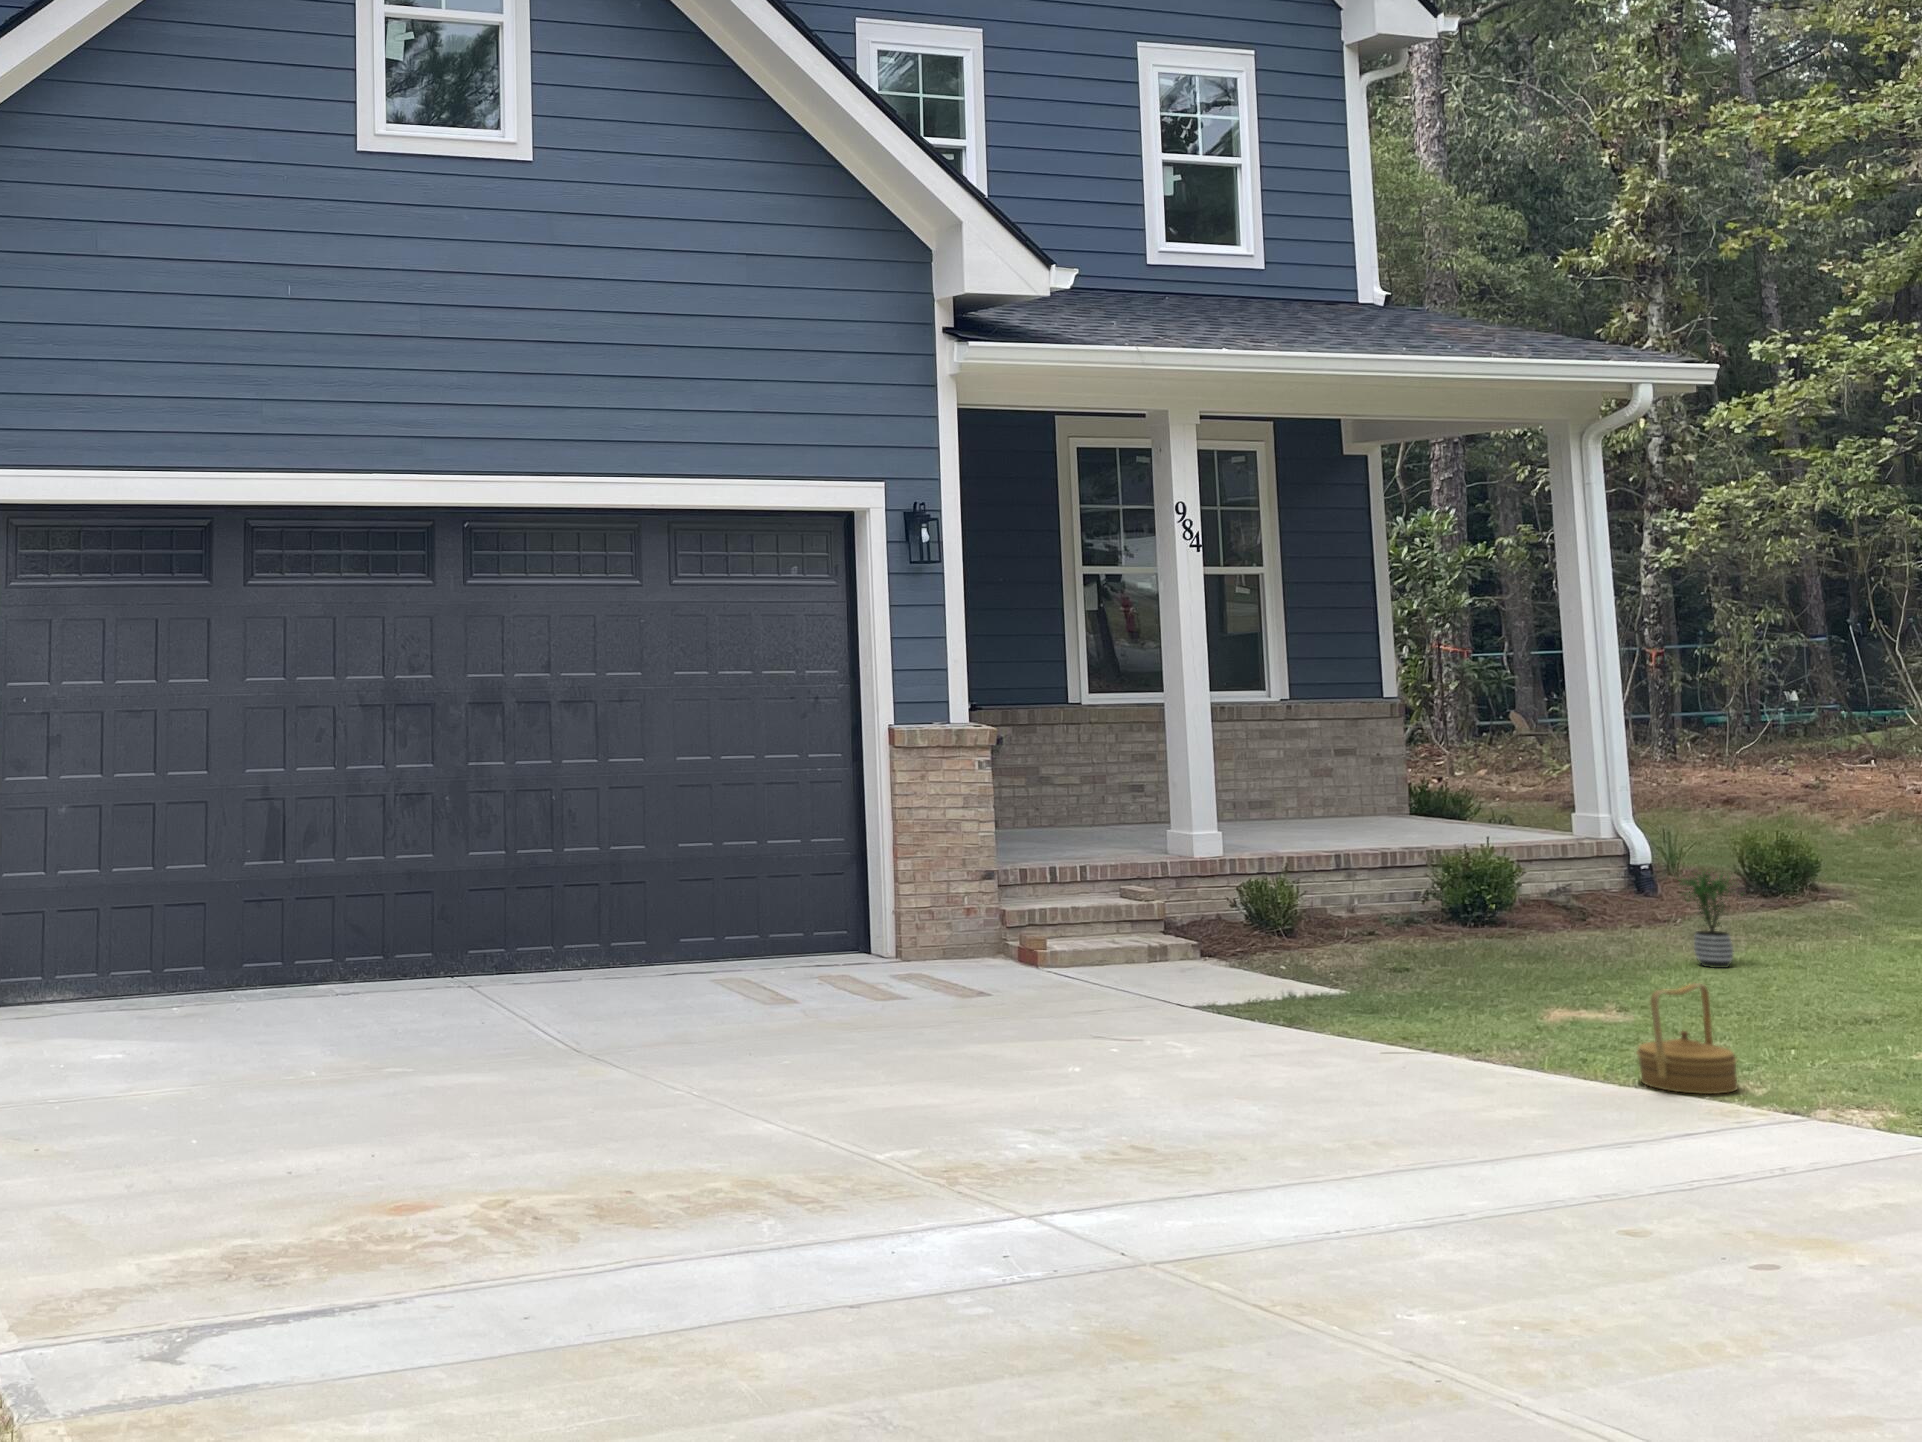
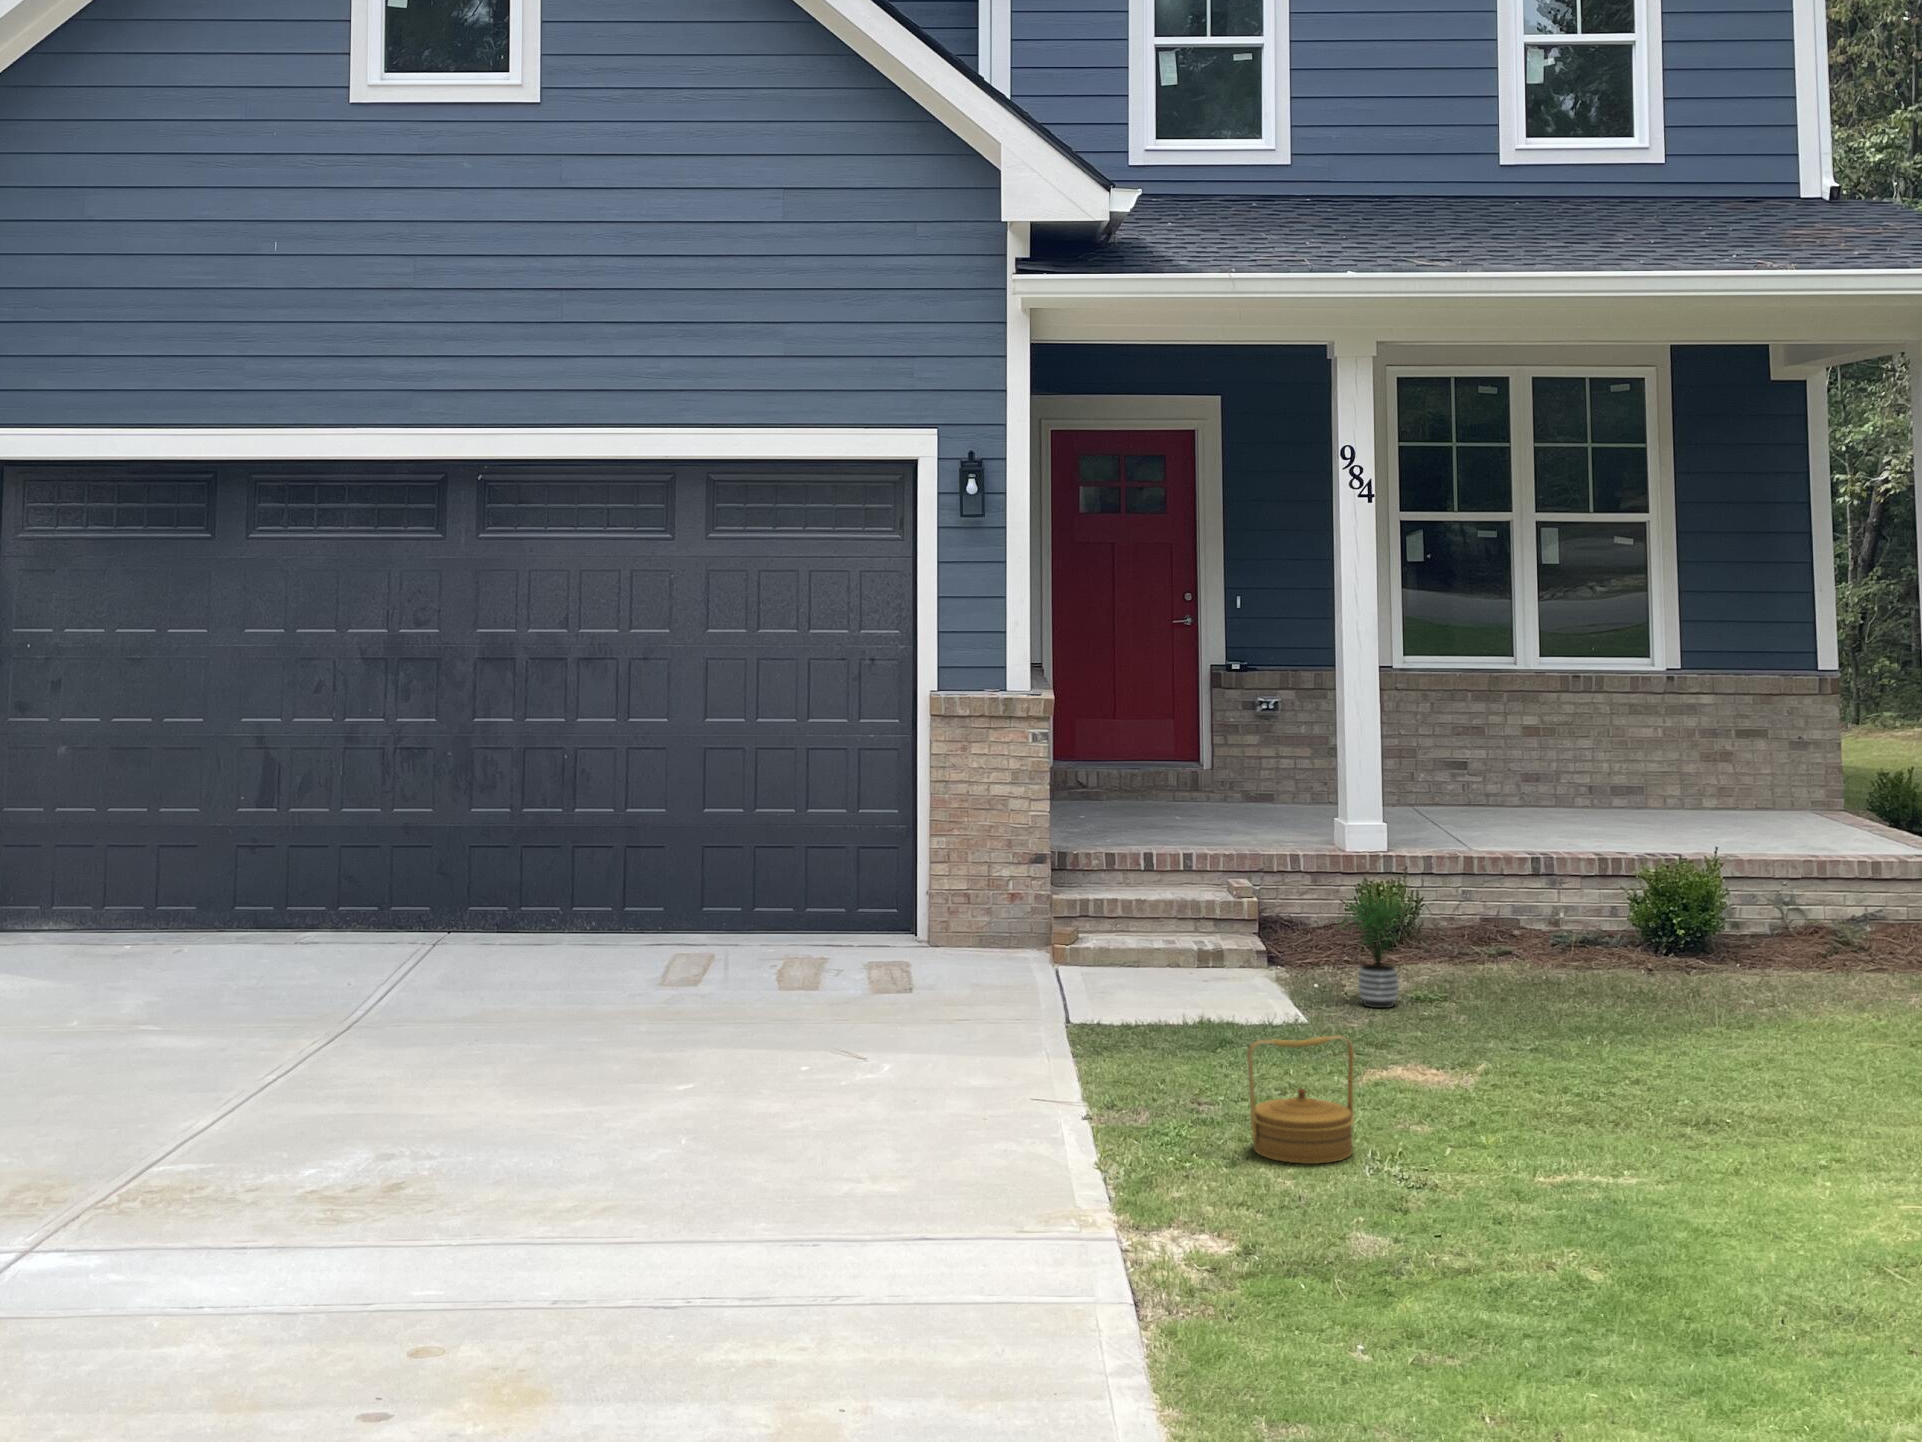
potted plant: present [1679,872,1736,968] -> present [1338,896,1401,1008]

